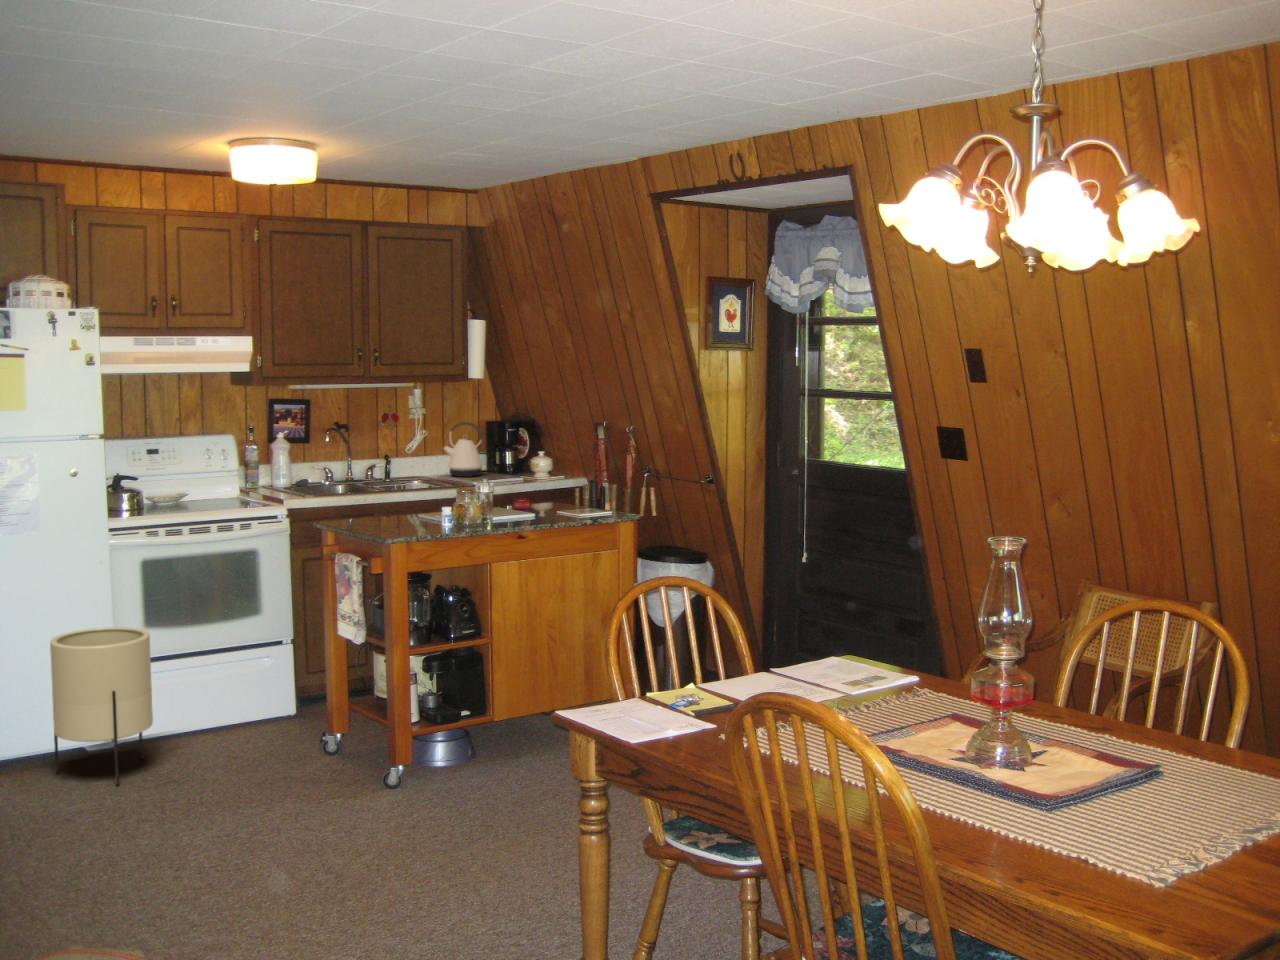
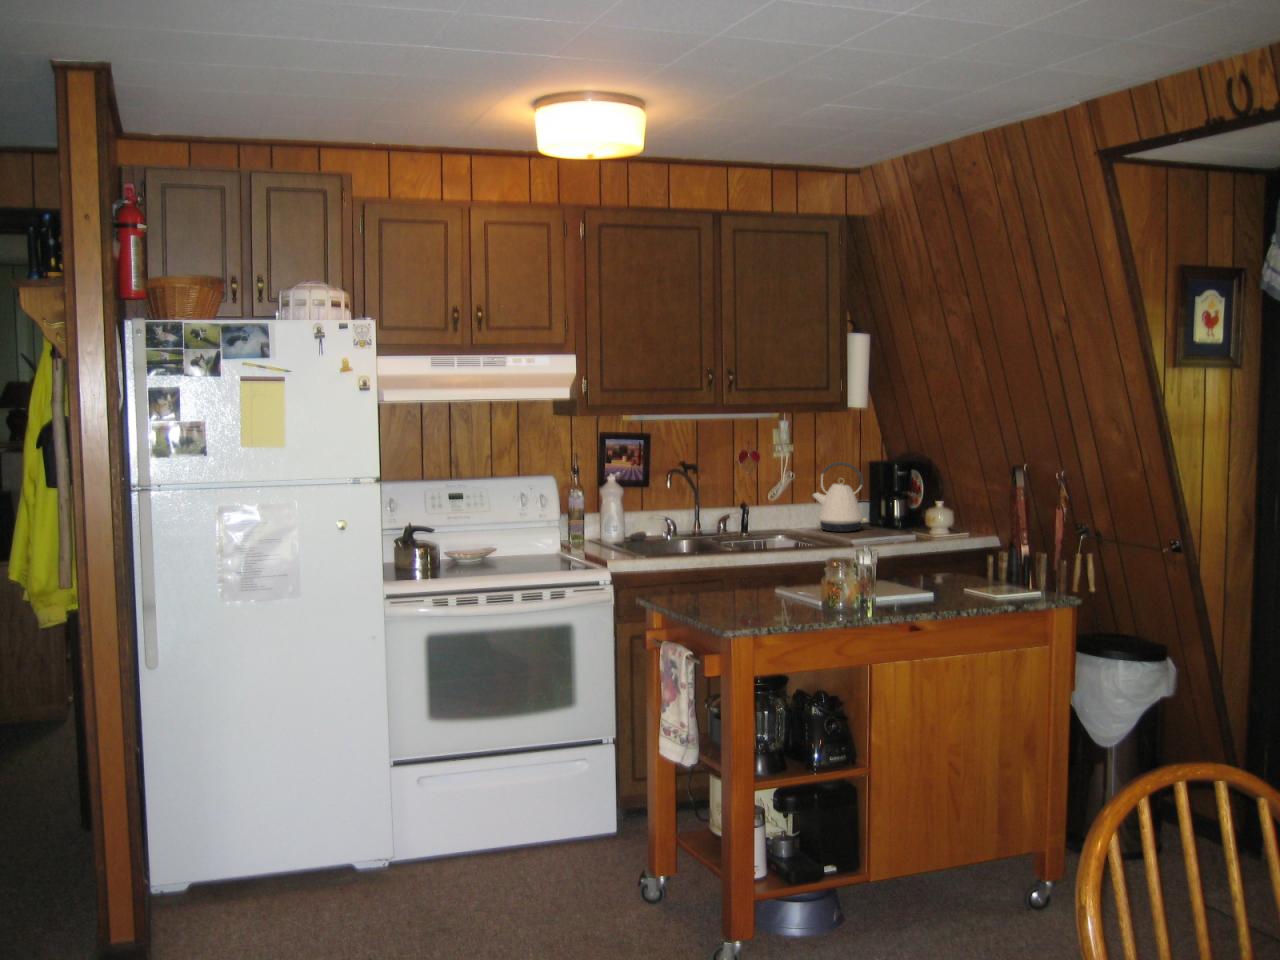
planter: present [50,627,153,785] -> none [309,721,430,930]

